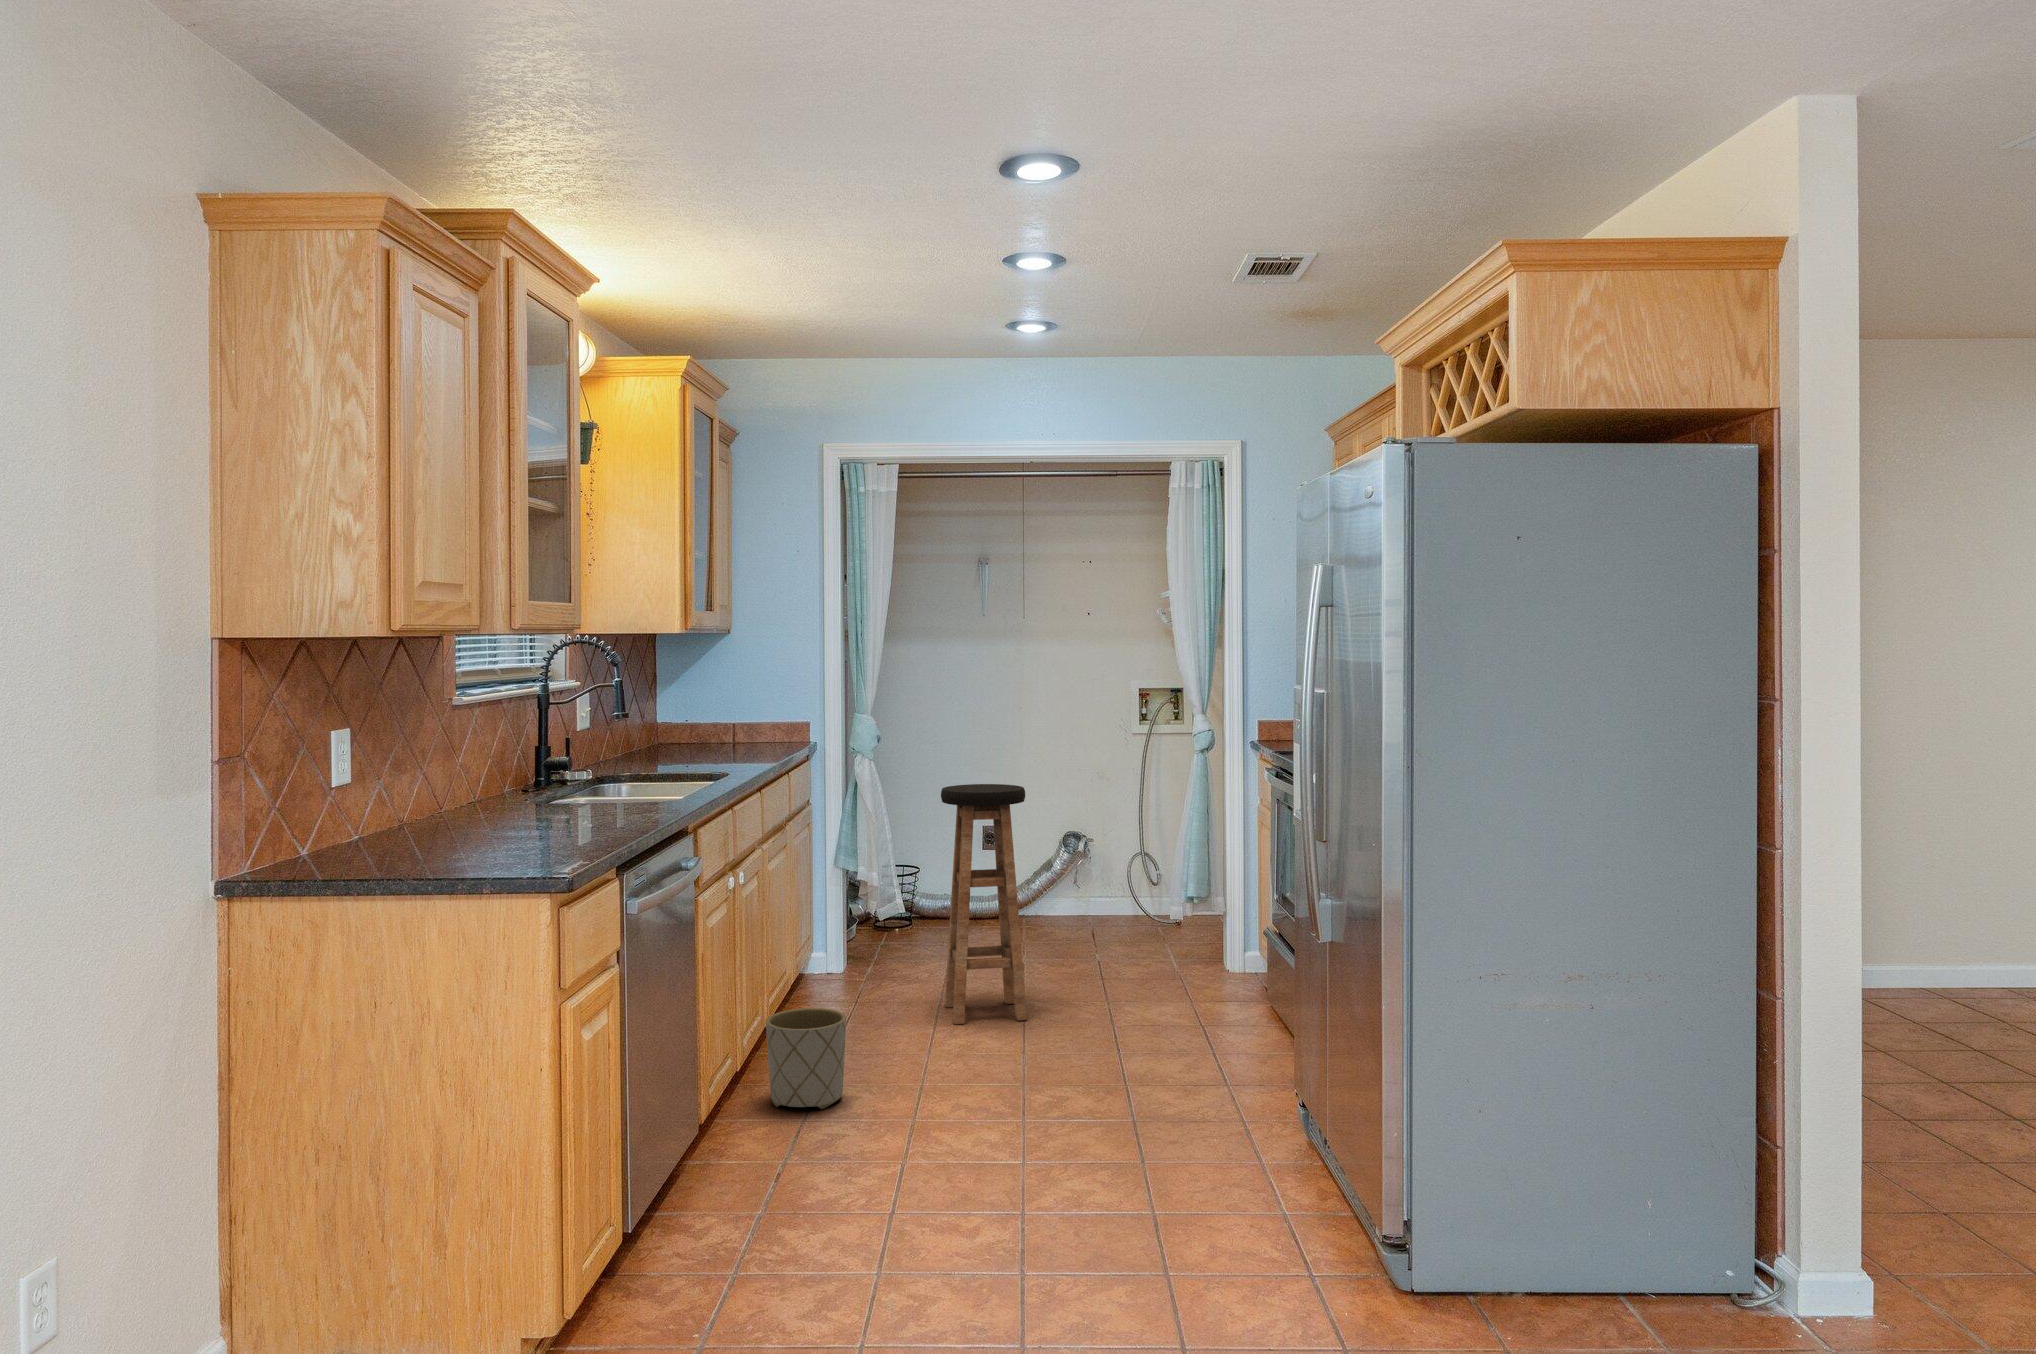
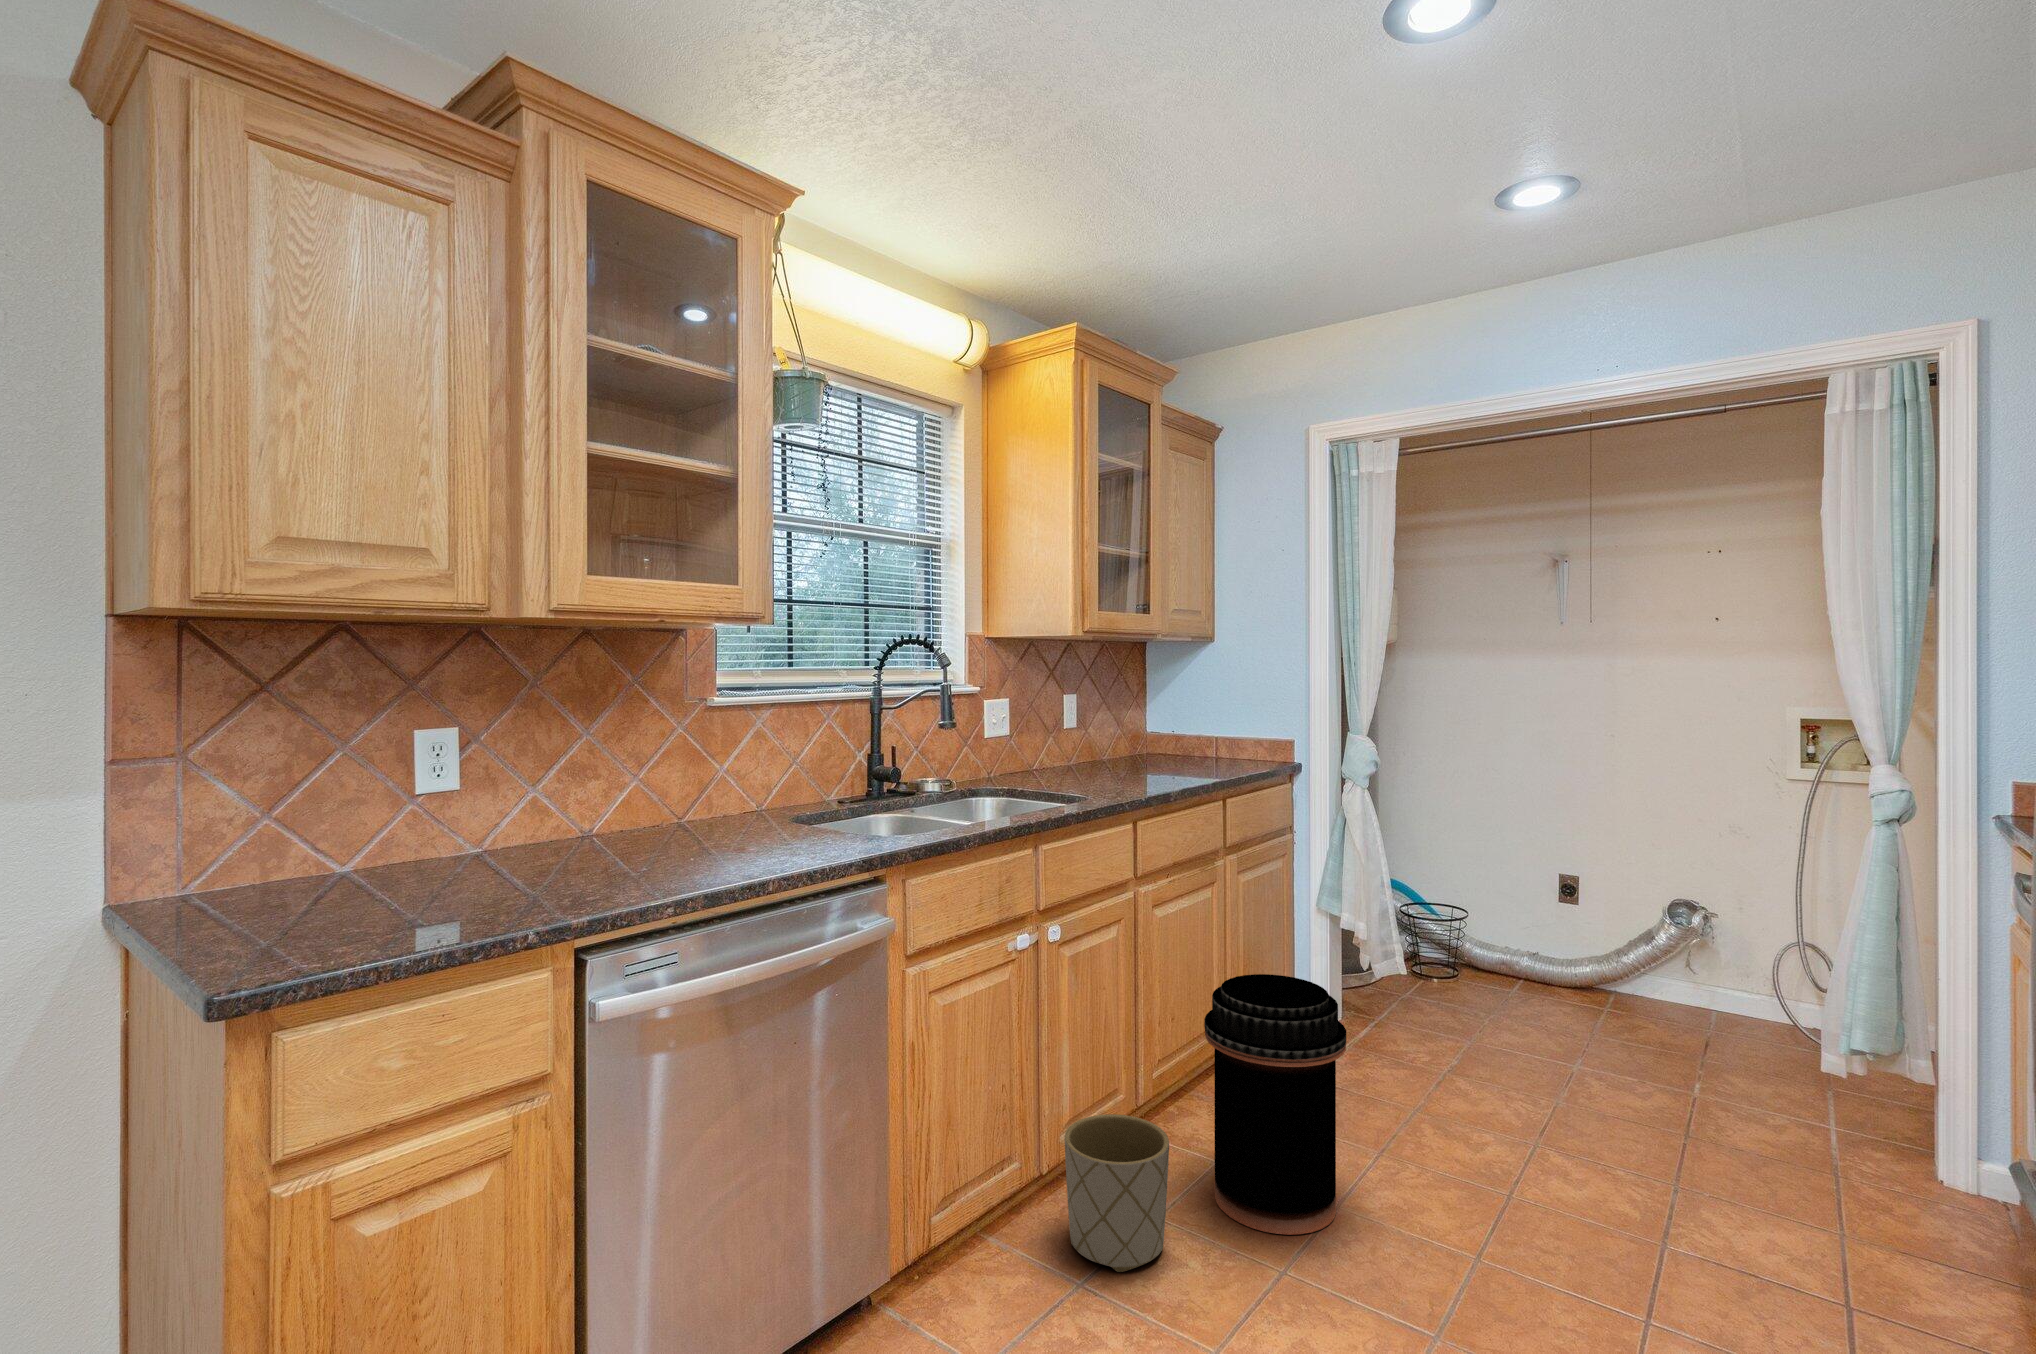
bar stool: present [941,784,1027,1024] -> none [1401,837,1527,1187]
trash can: none [836,894,939,1072] -> present [1204,974,1346,1235]

